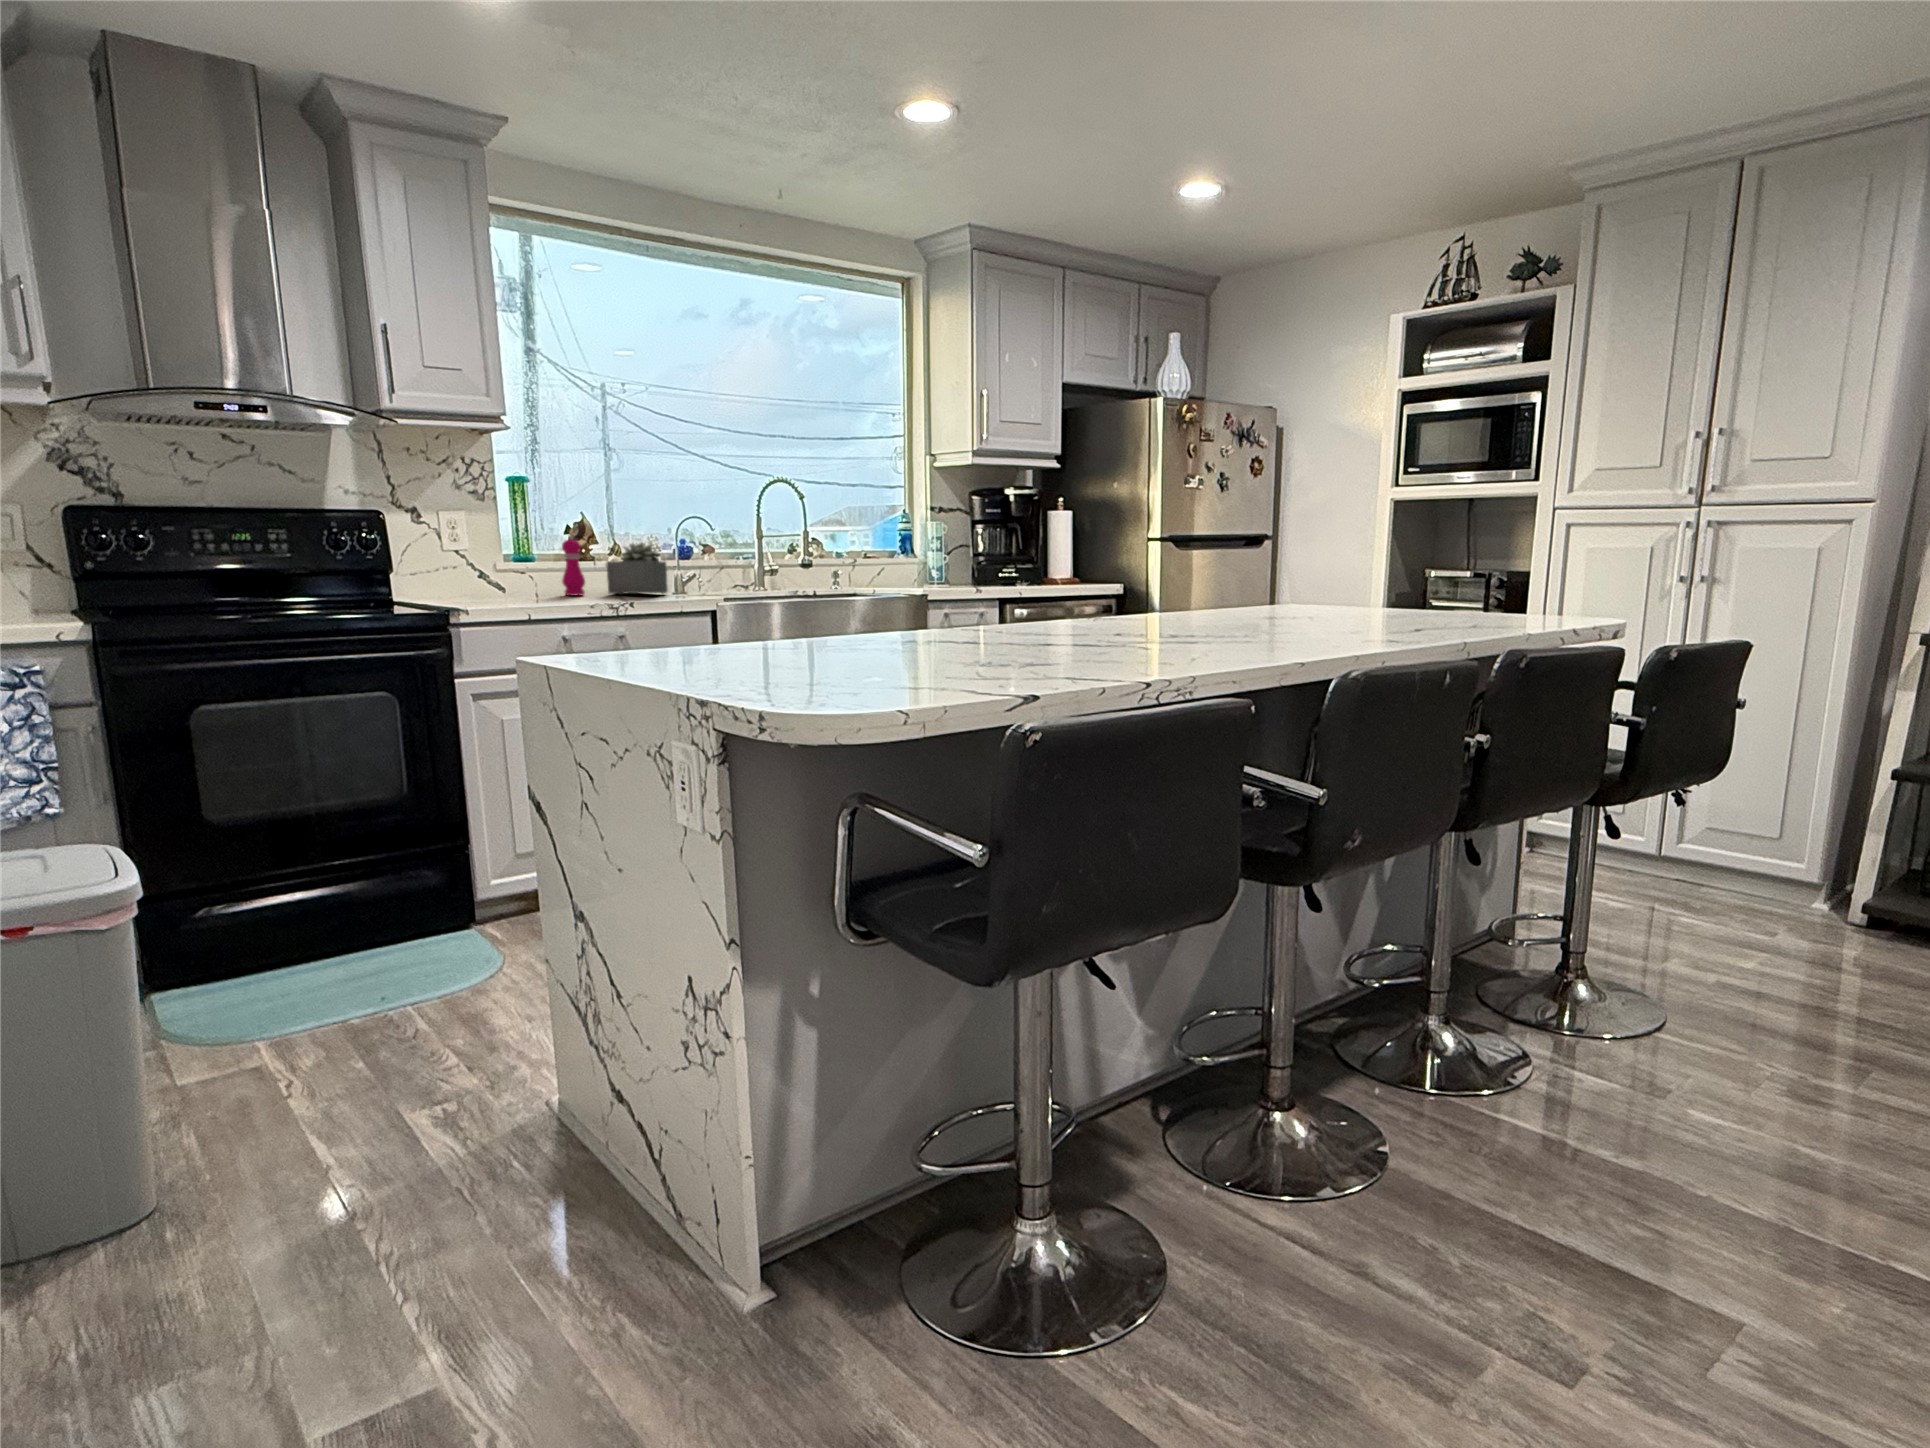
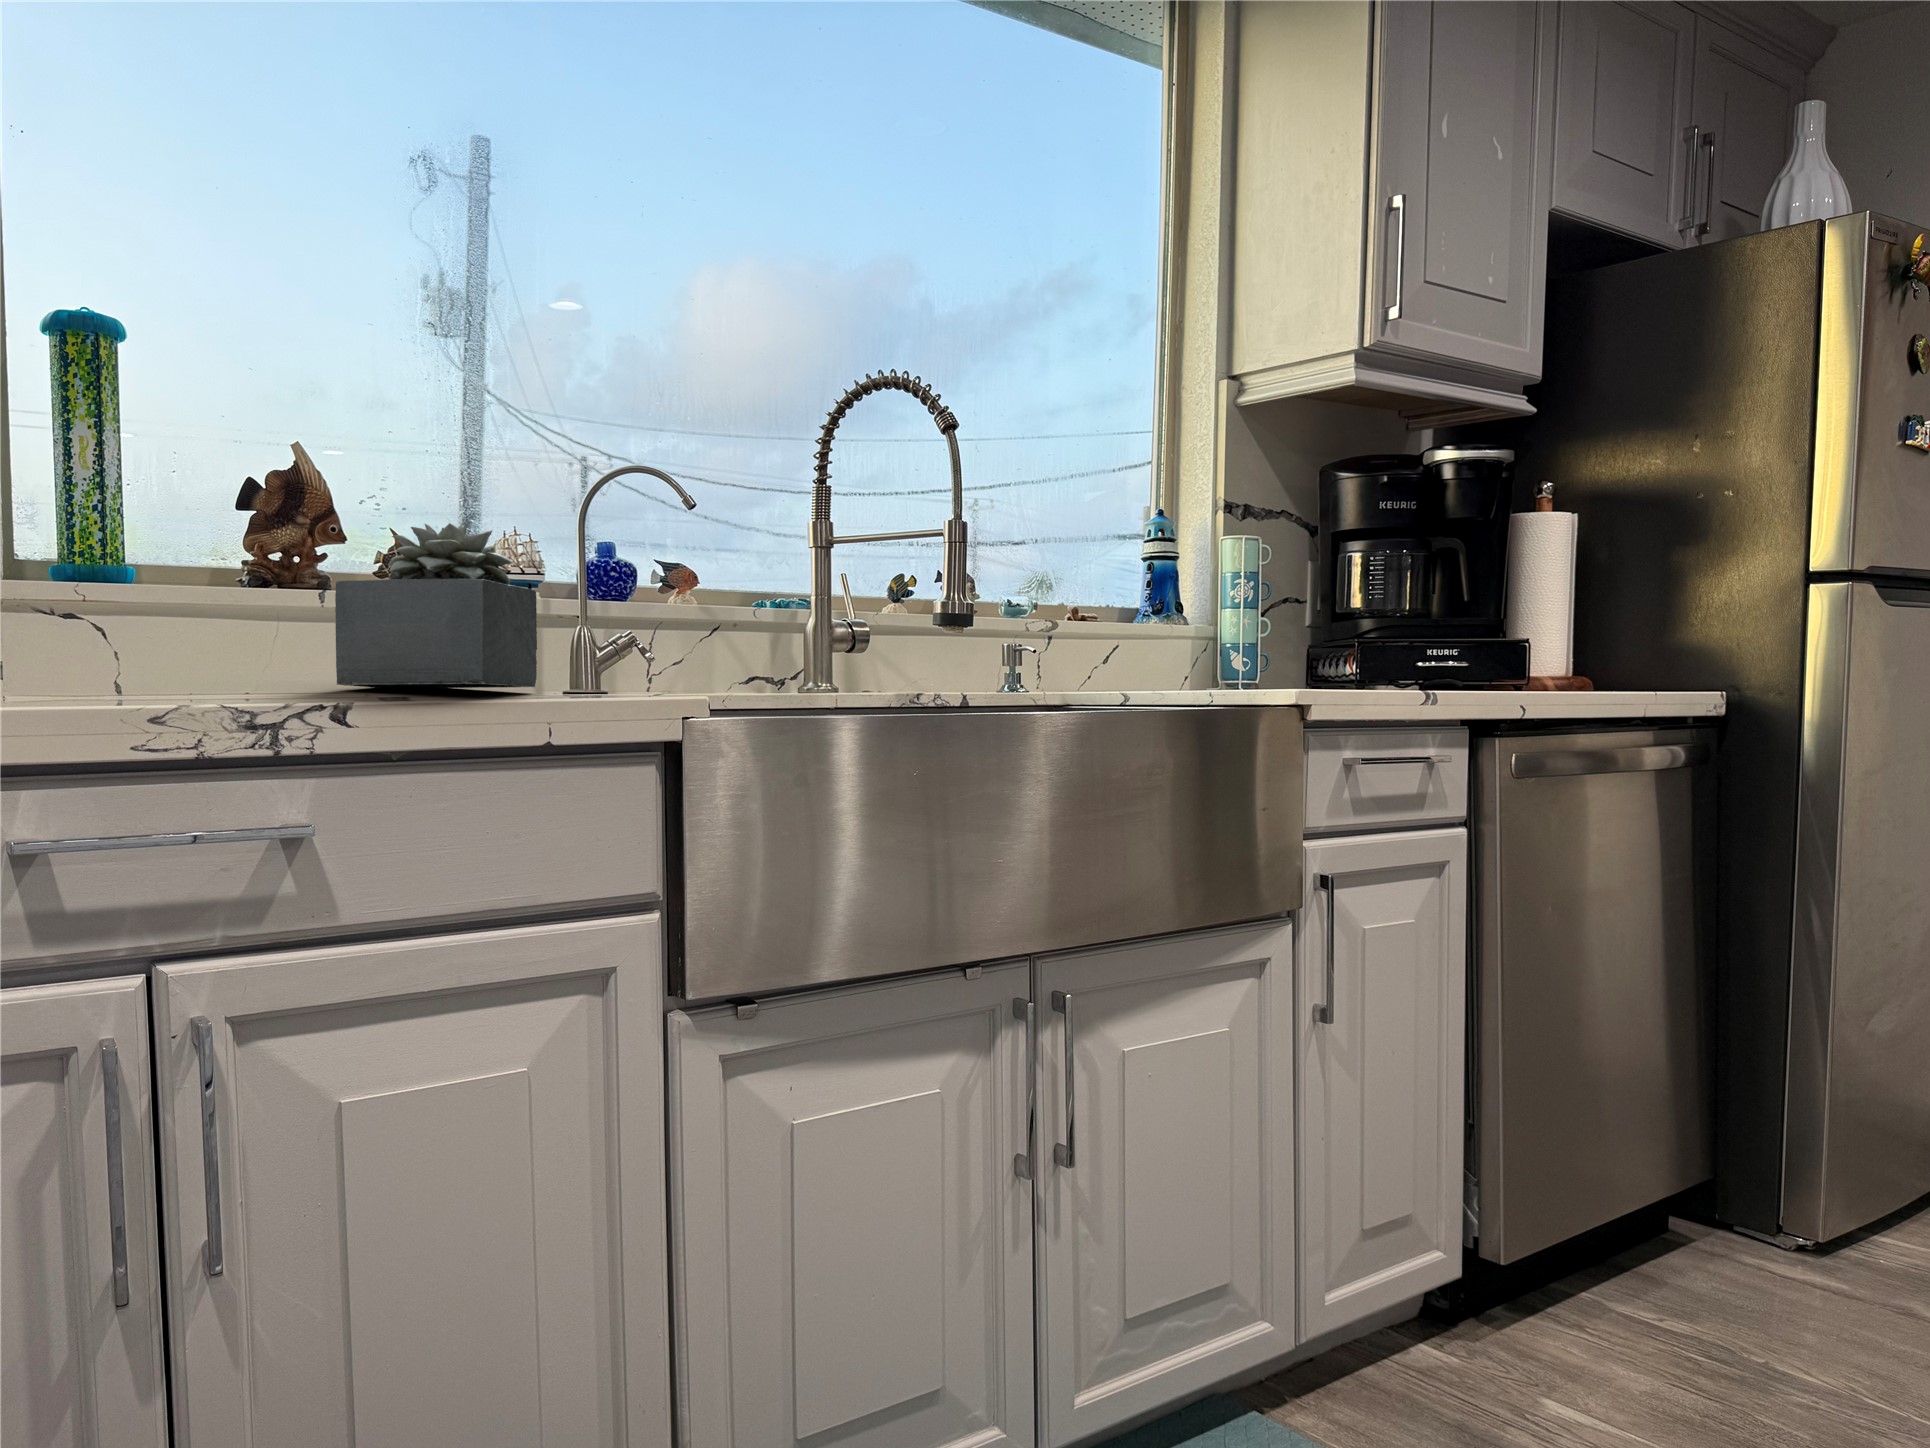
pepper mill: present [562,535,585,596] -> none [175,486,257,687]

